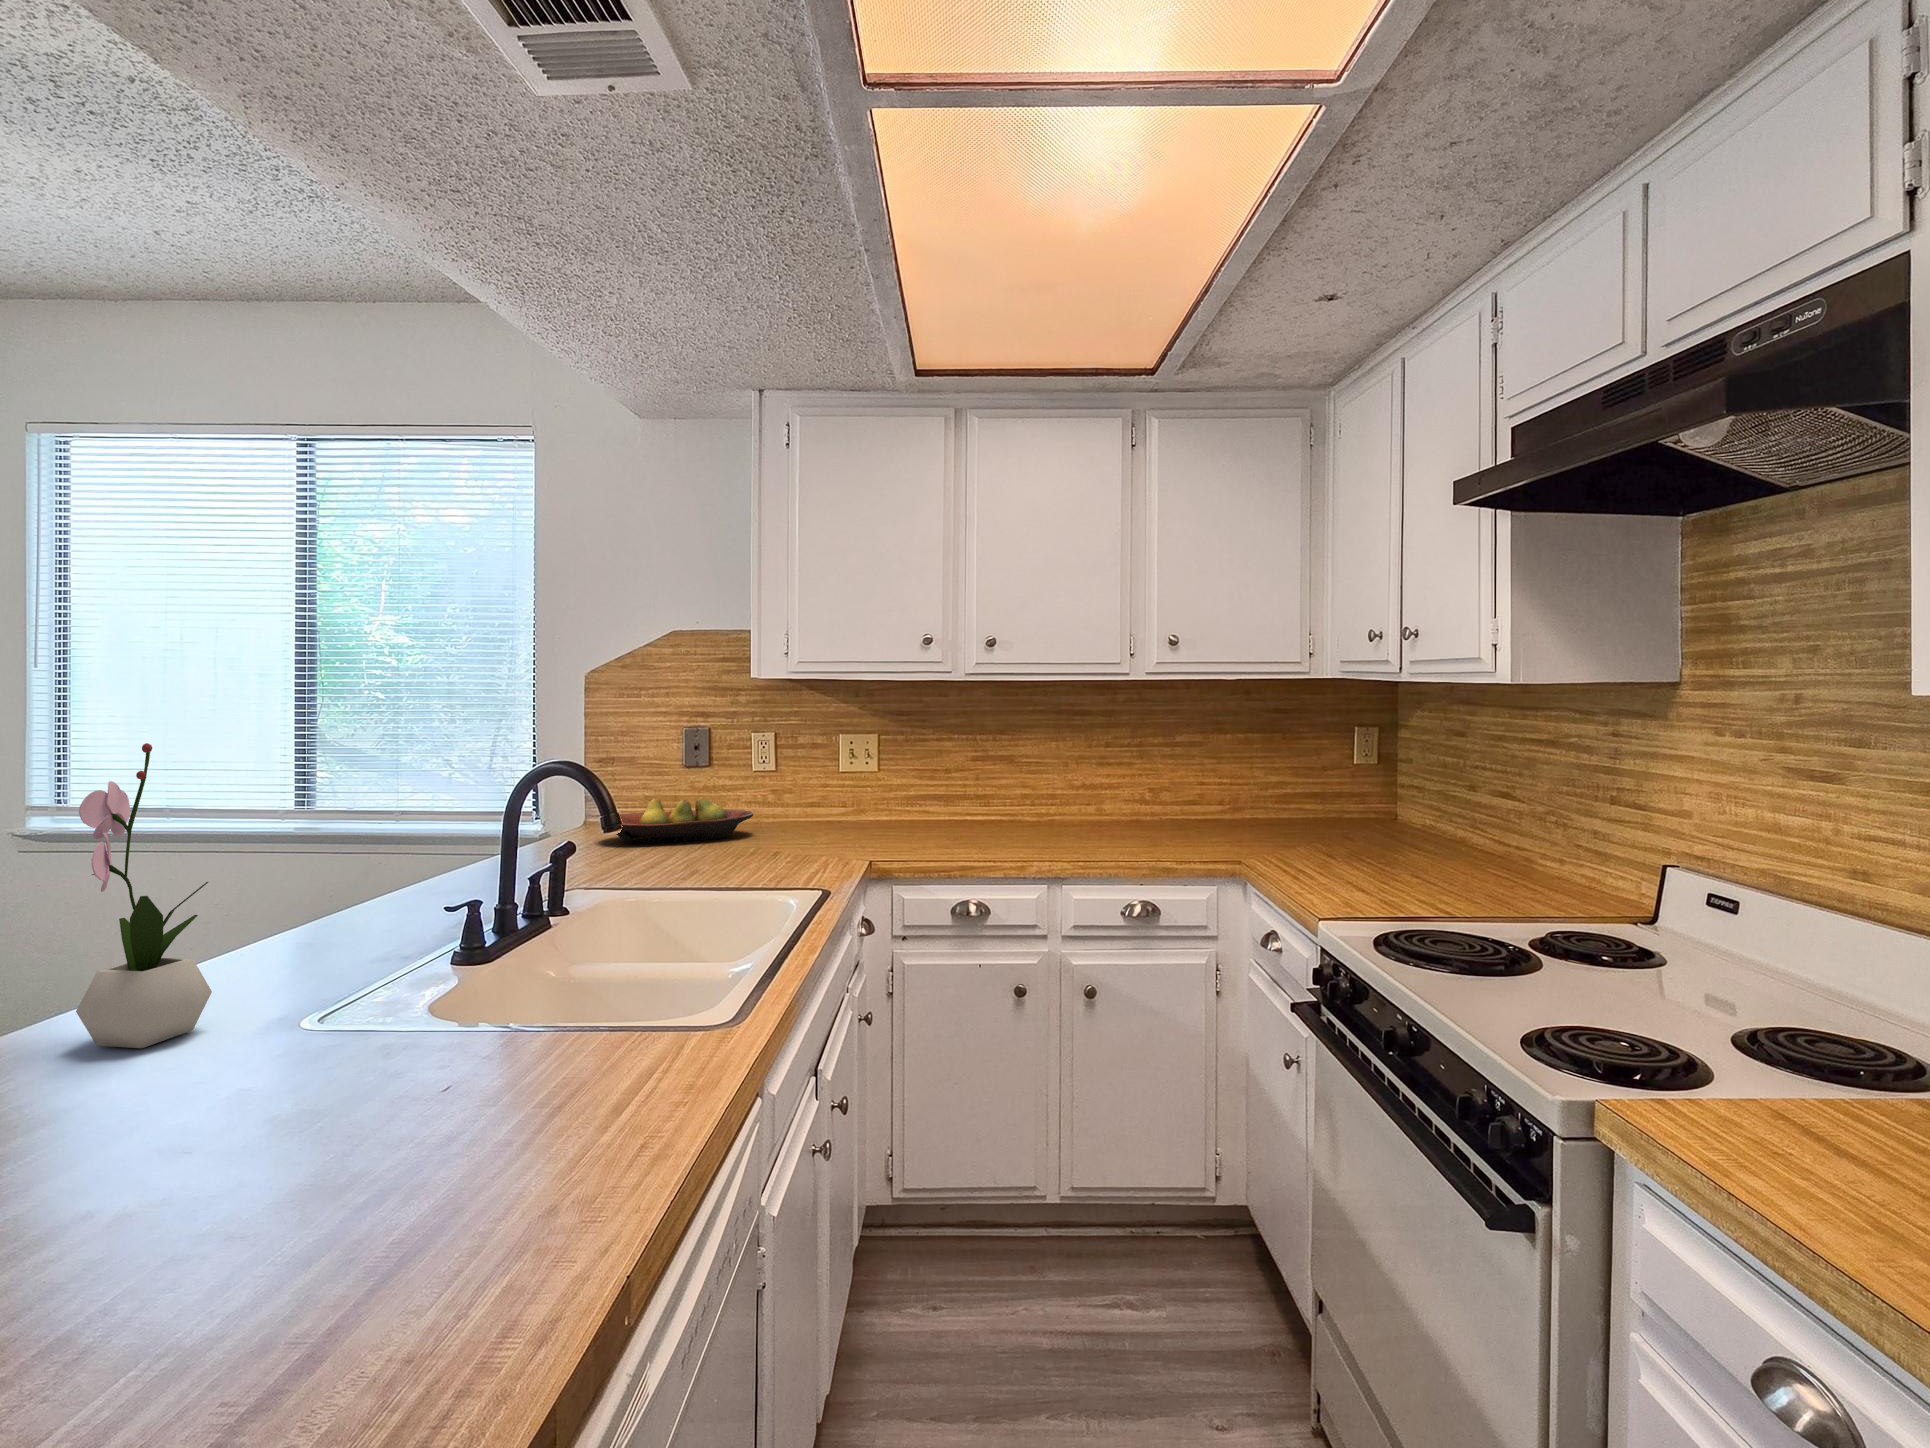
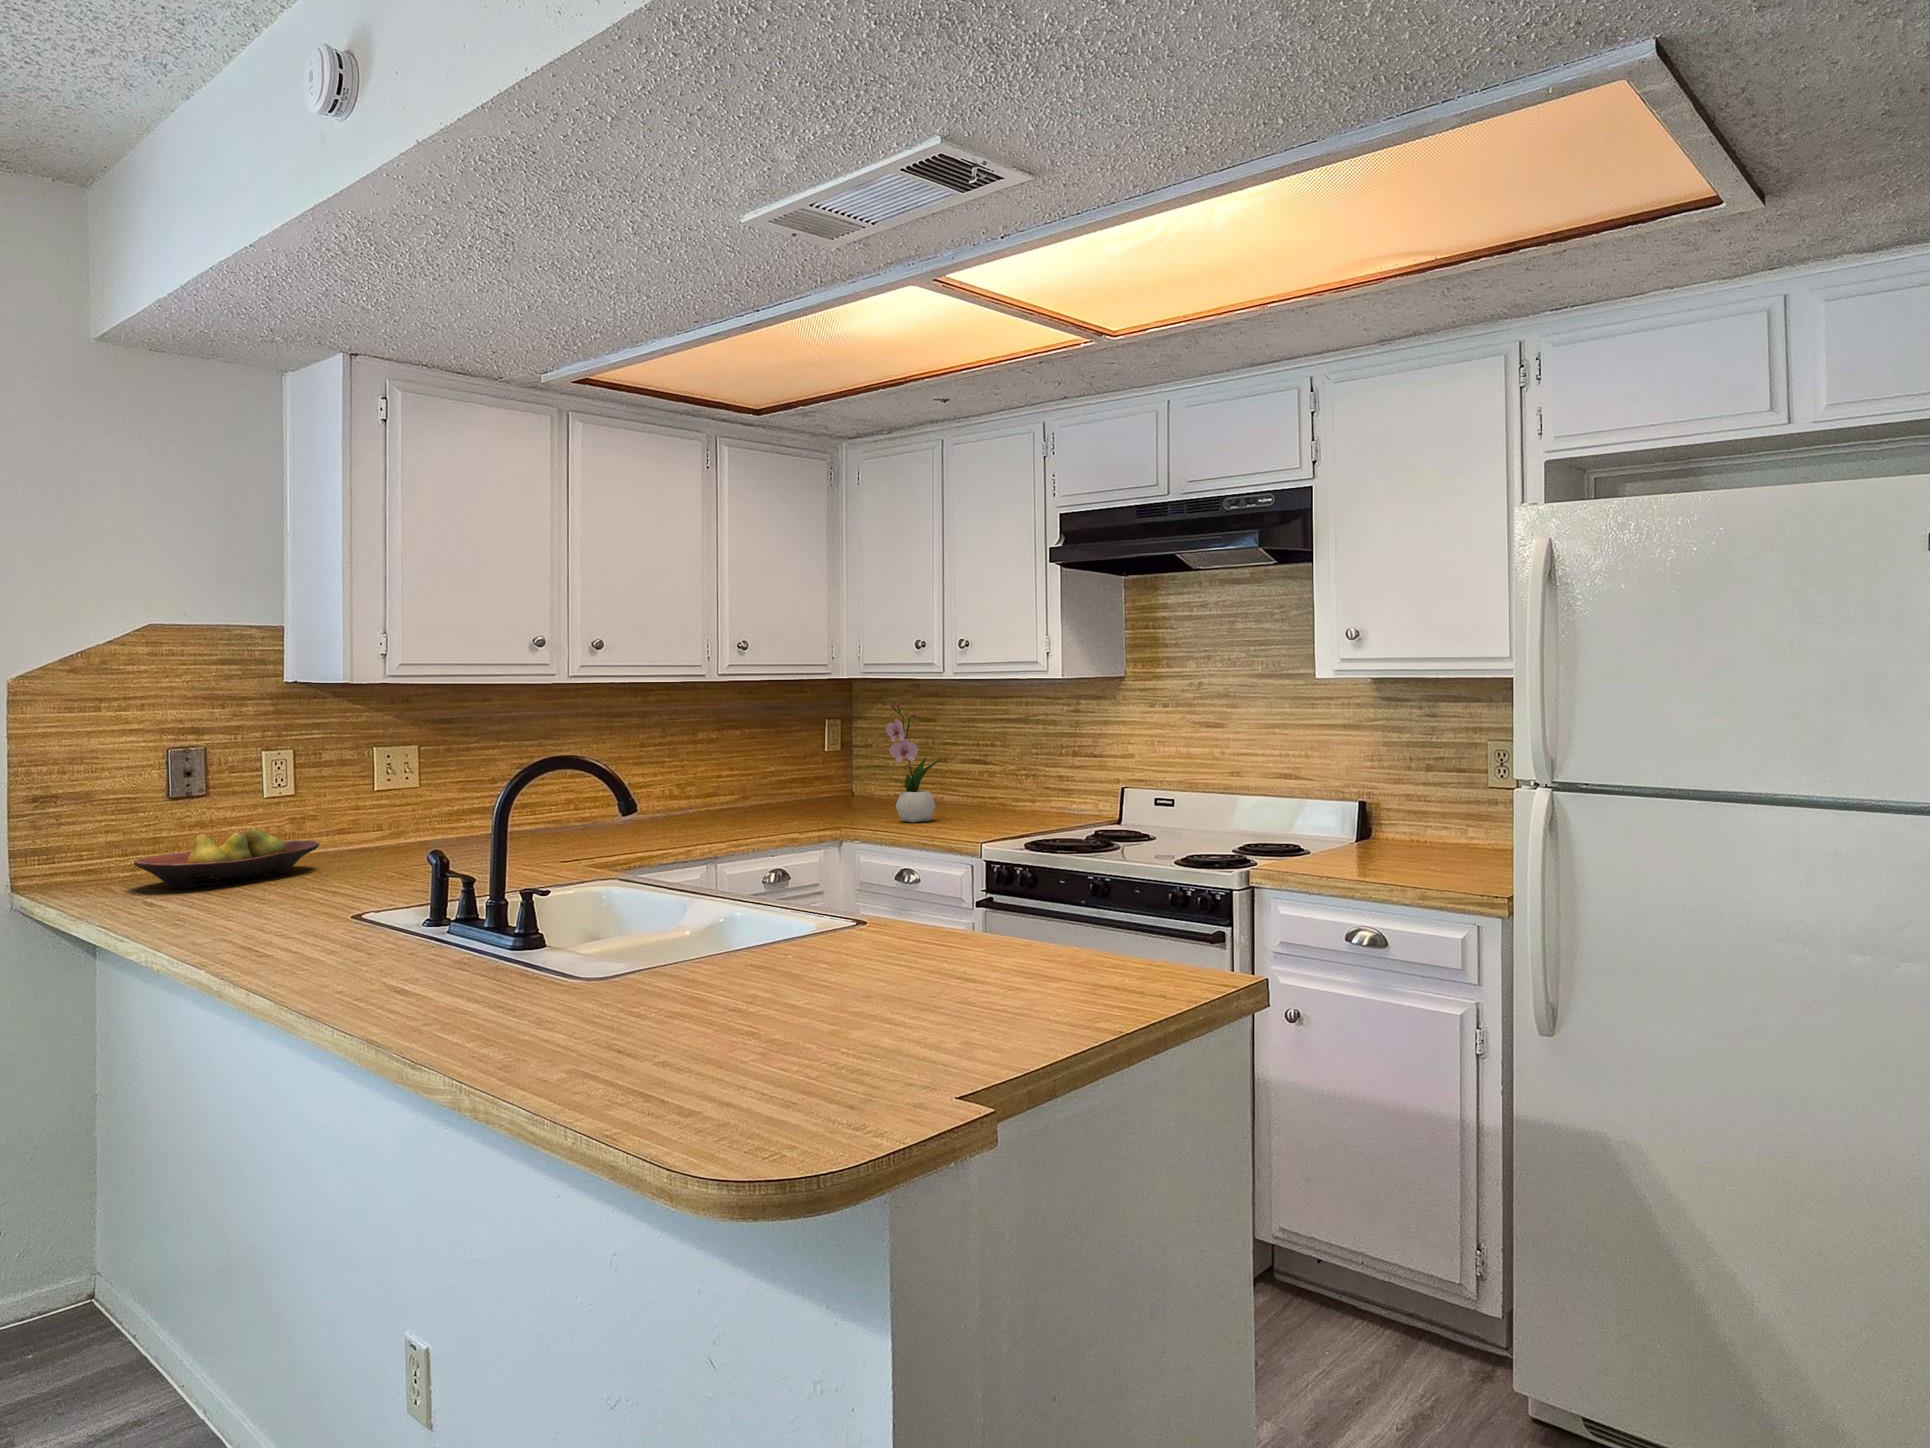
flower arrangement: present [76,743,212,1048] -> present [886,703,940,822]

